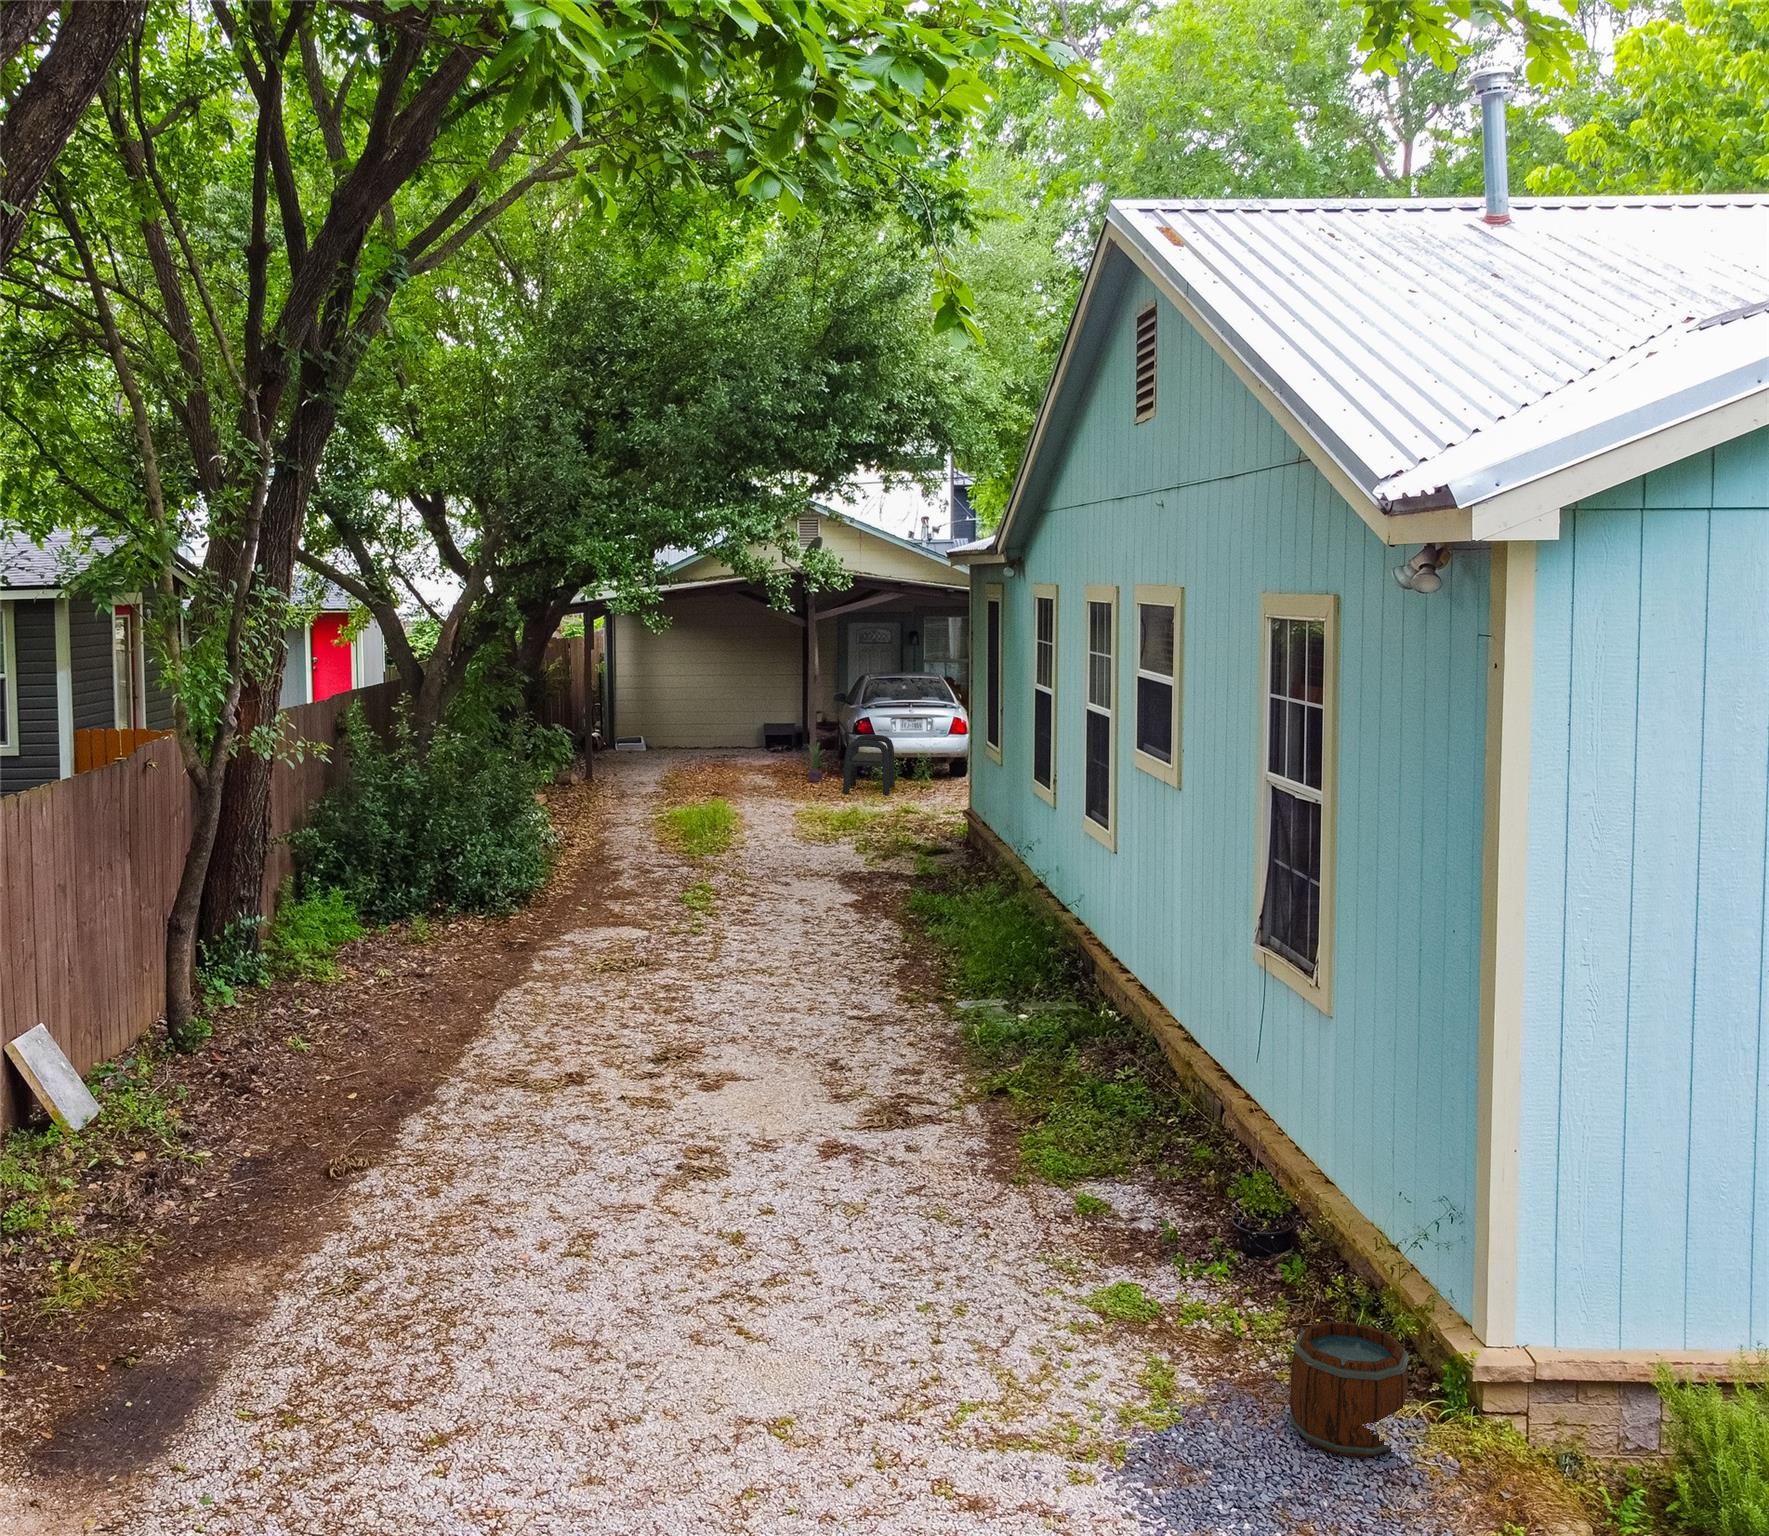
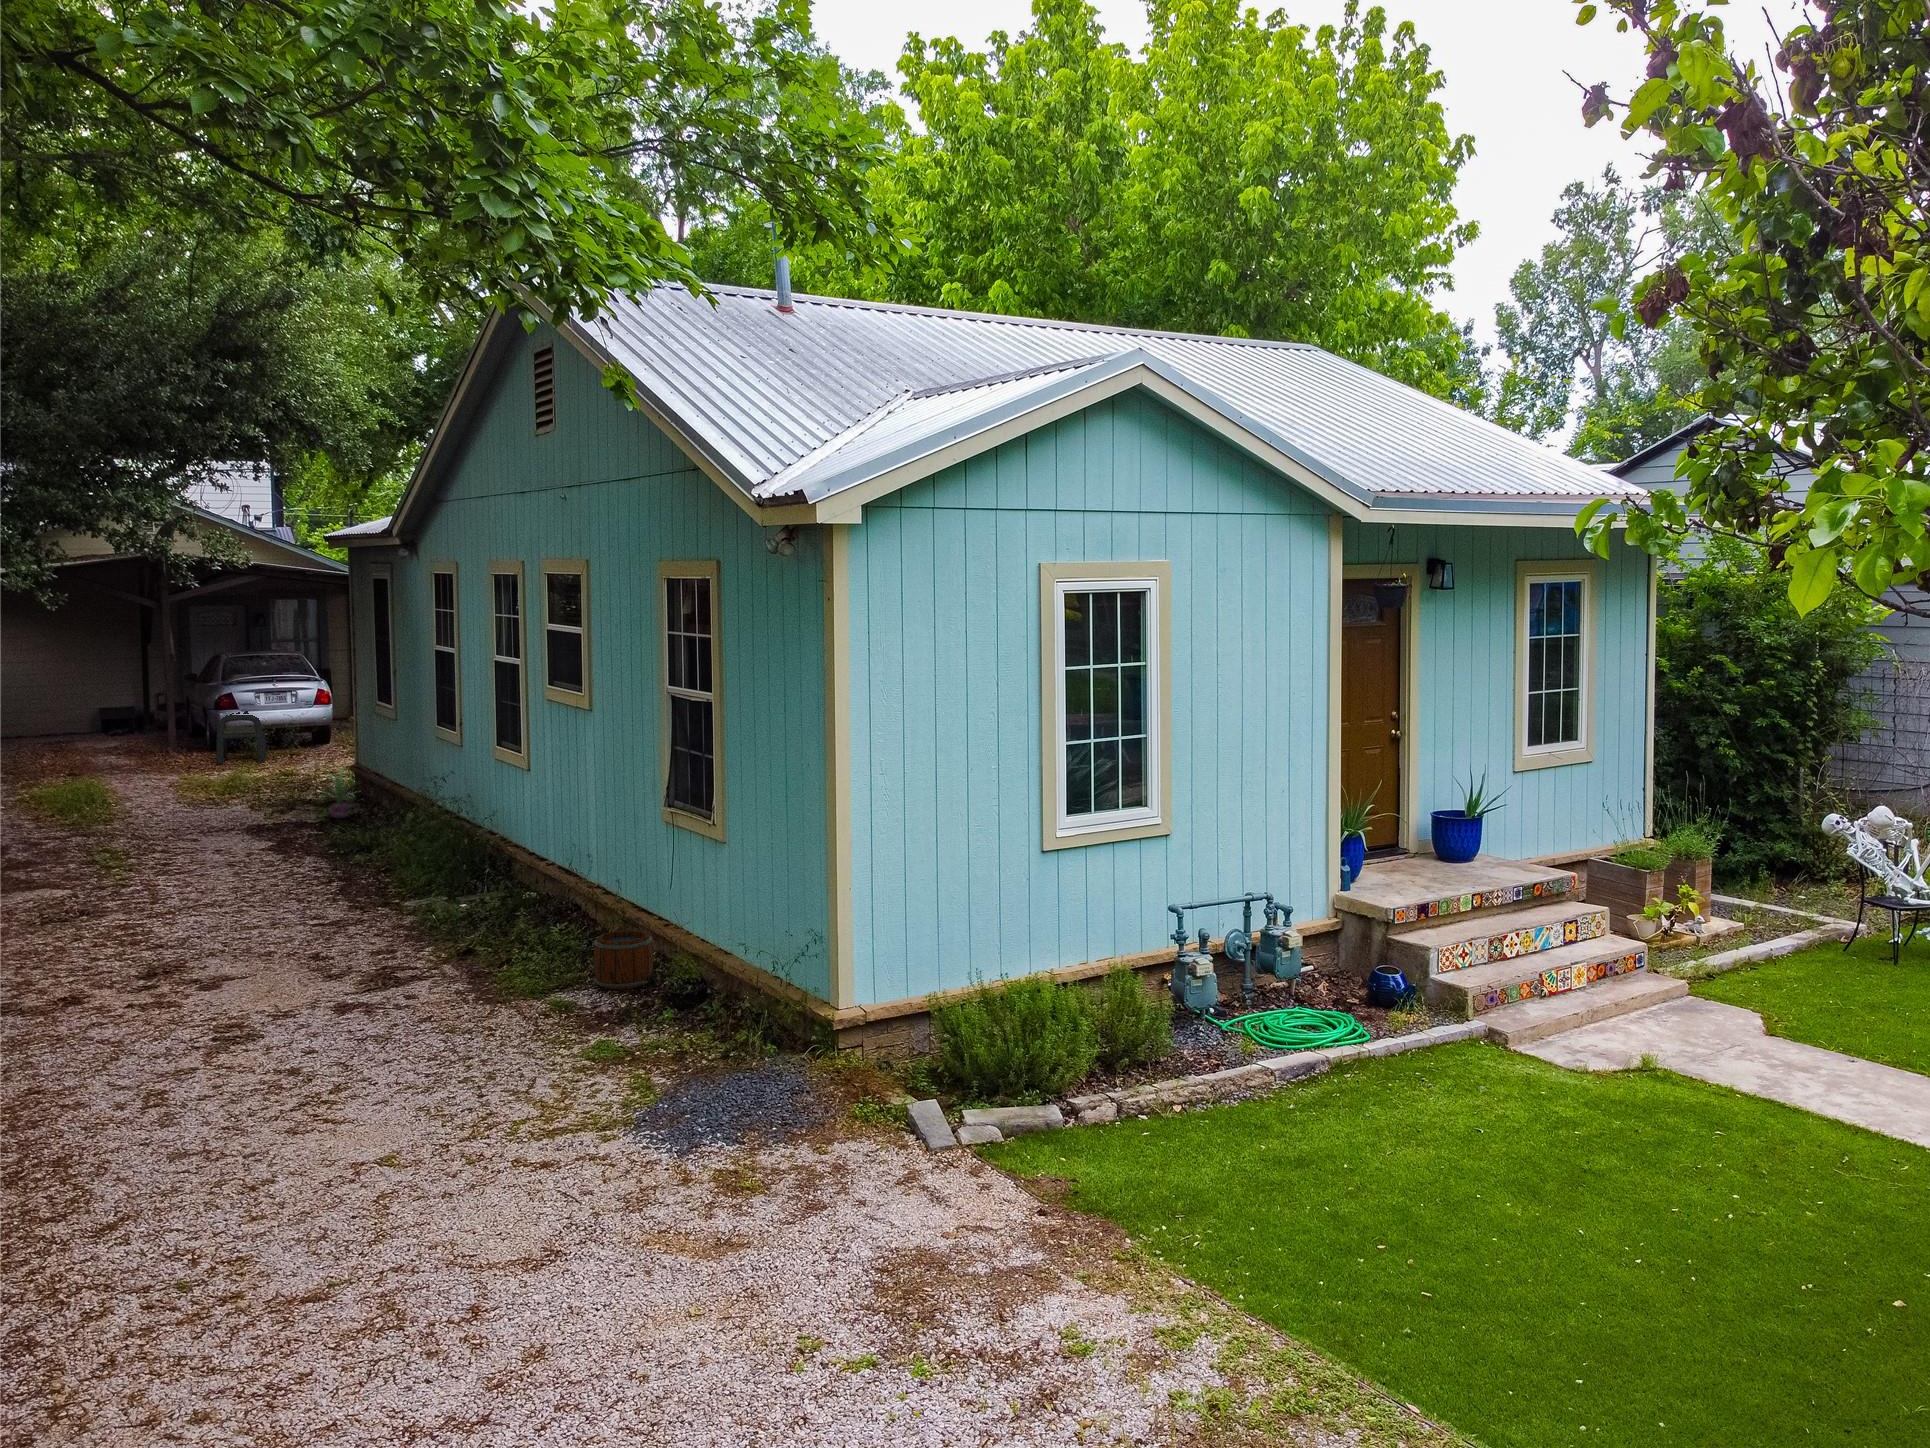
decorative plant: present [808,743,824,782] -> present [328,769,353,818]
bucket: present [1289,1321,1409,1457] -> present [594,930,653,990]

